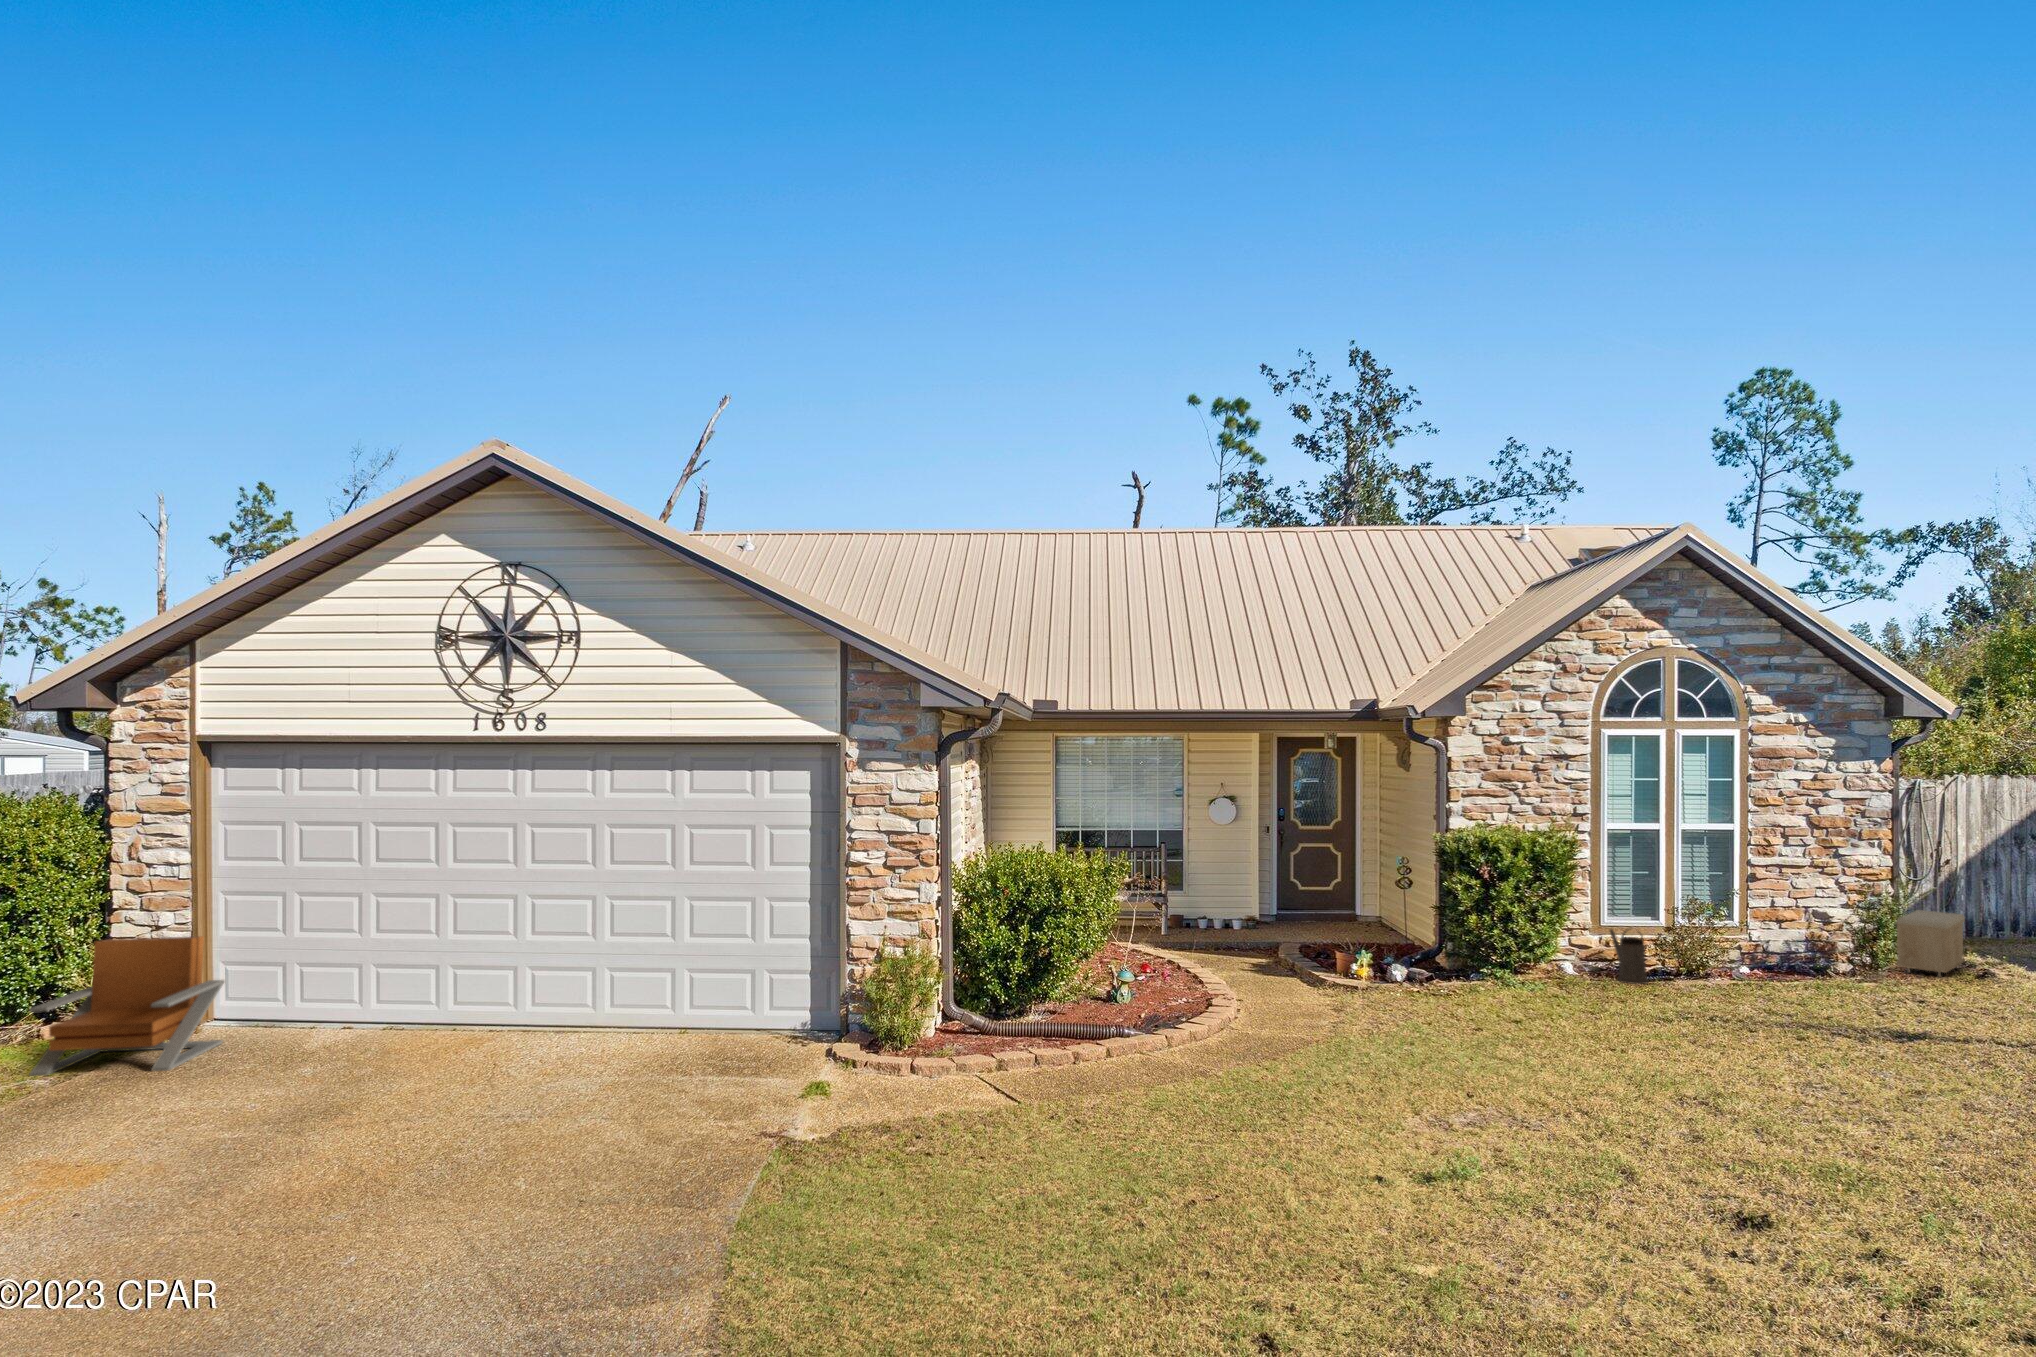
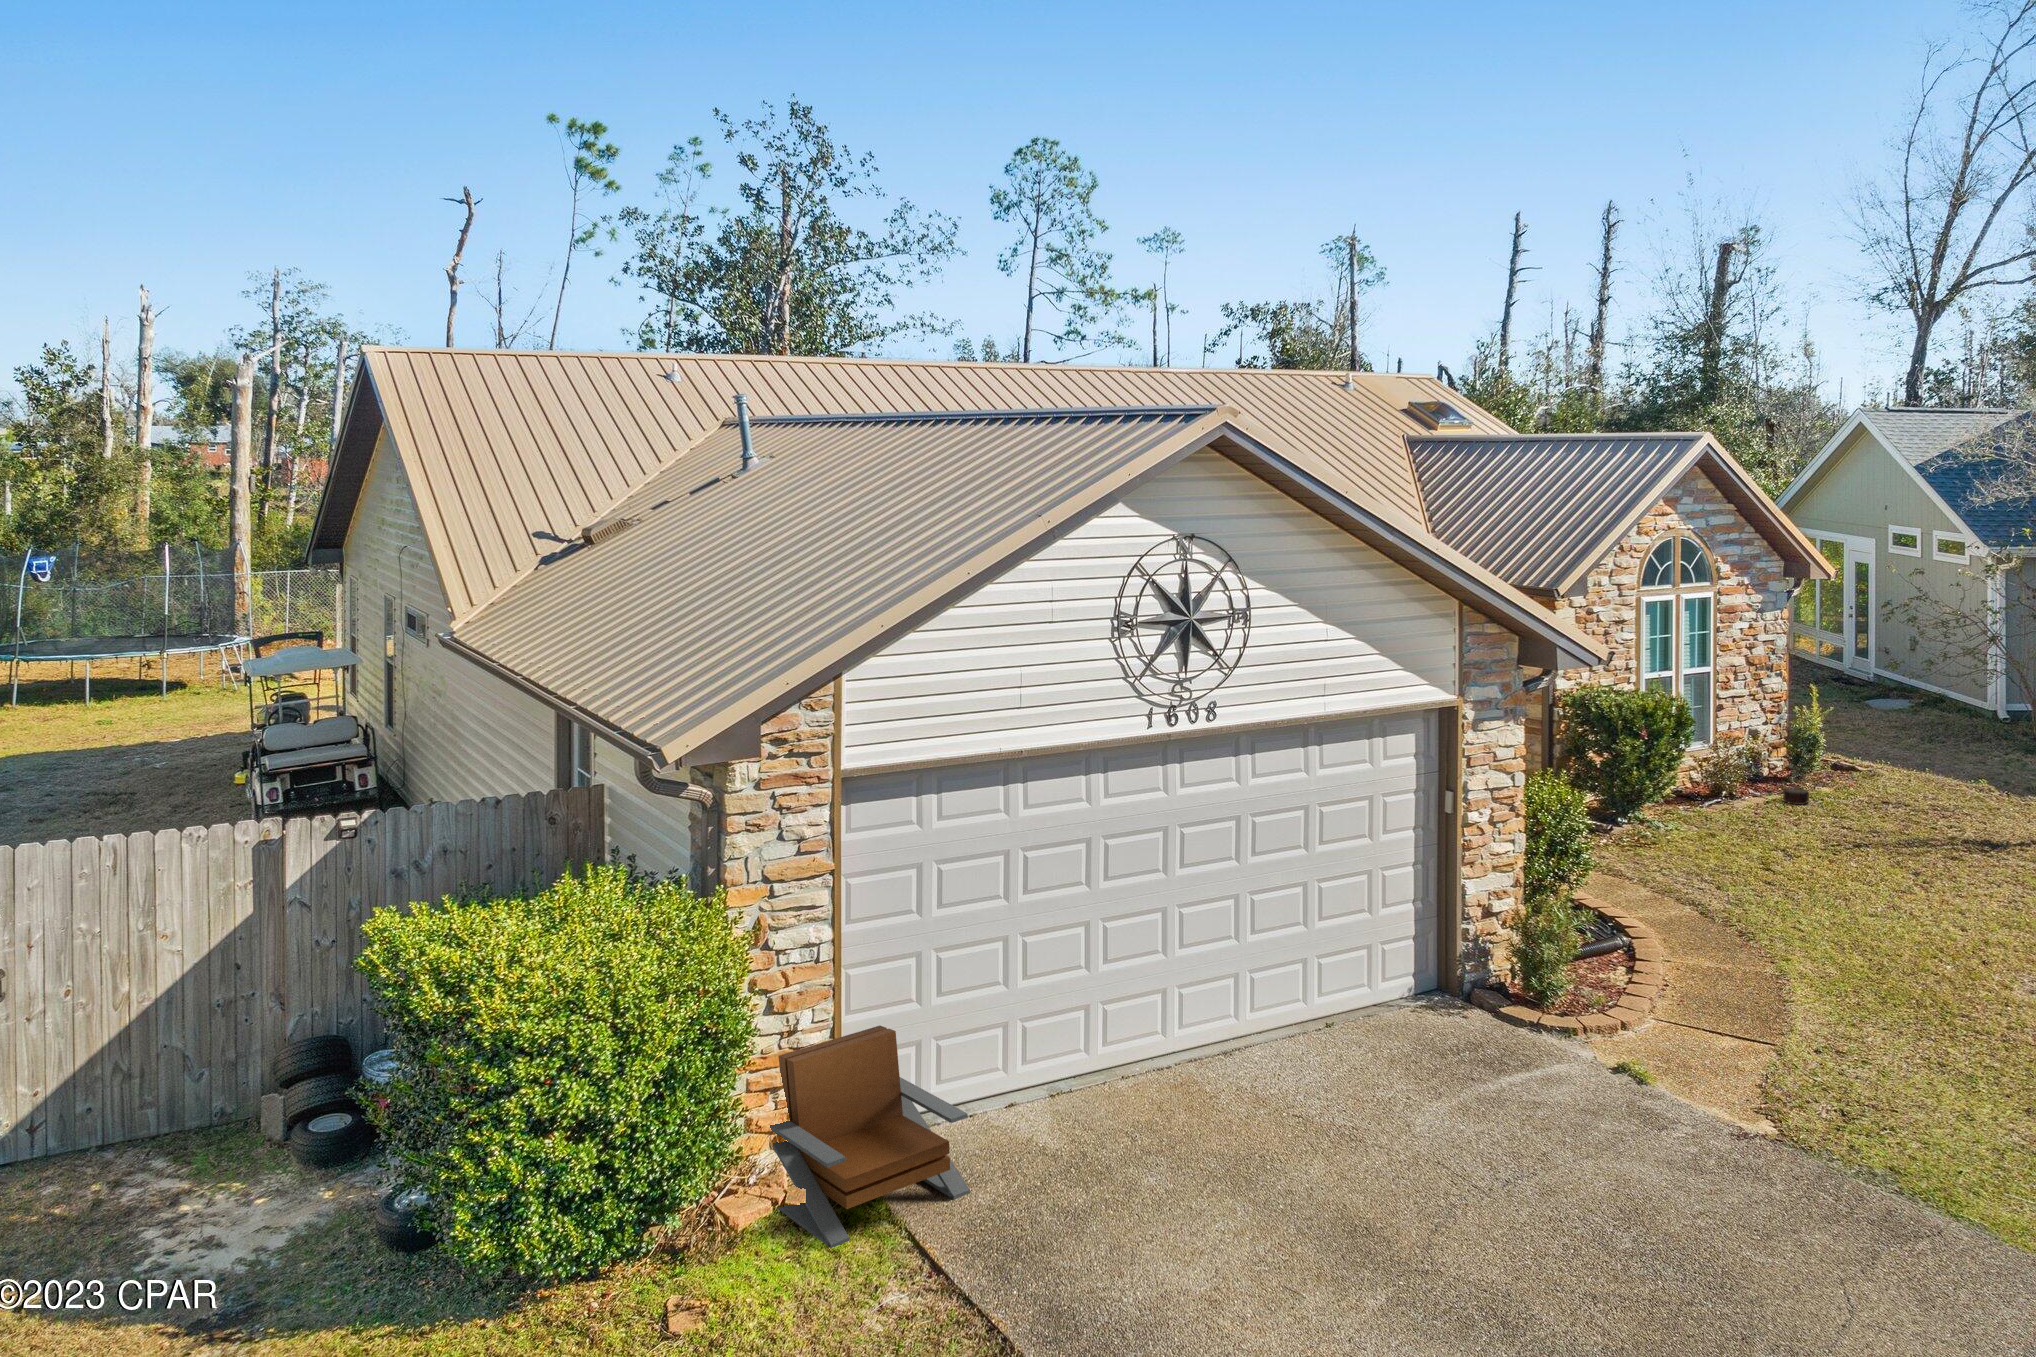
storage bench: present [1897,910,1965,977] -> none [1836,746,1886,795]
decorative plant: none [1764,915,1809,973] -> present [1782,764,1809,805]
watering can: present [1610,929,1648,984] -> none [1716,786,1766,831]

